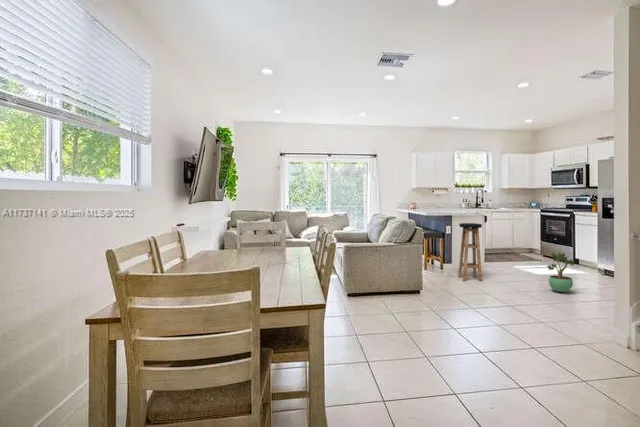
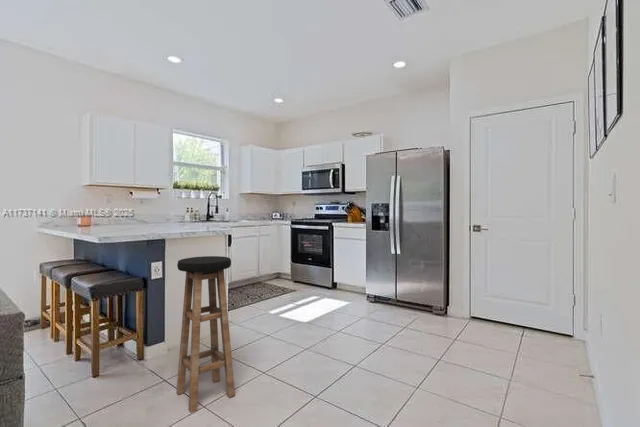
potted plant: present [547,253,574,292] -> none [363,310,418,393]

